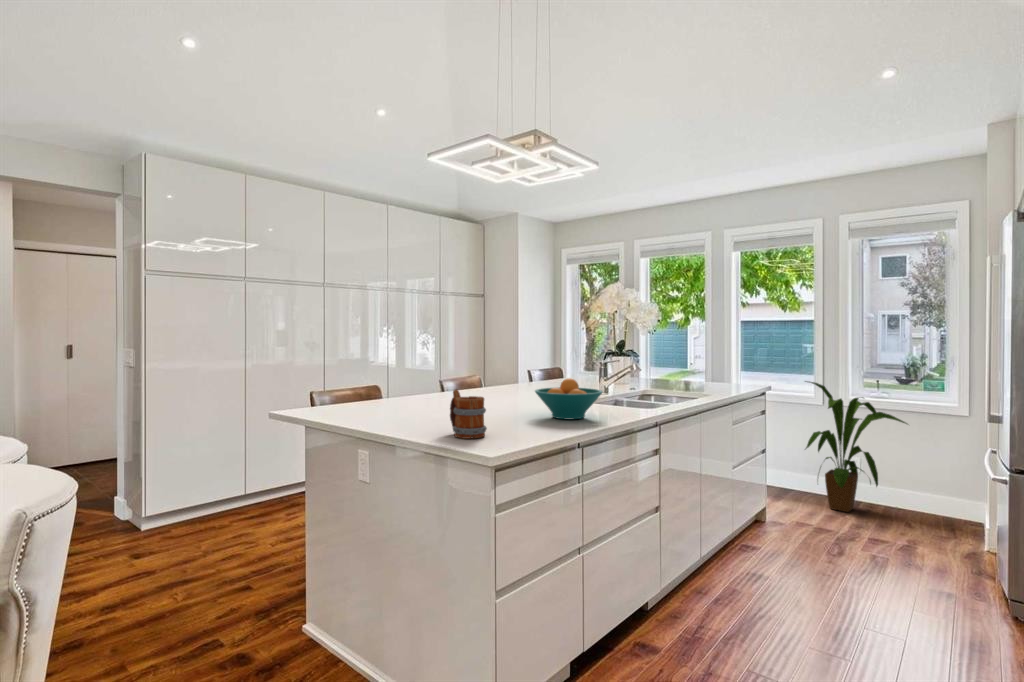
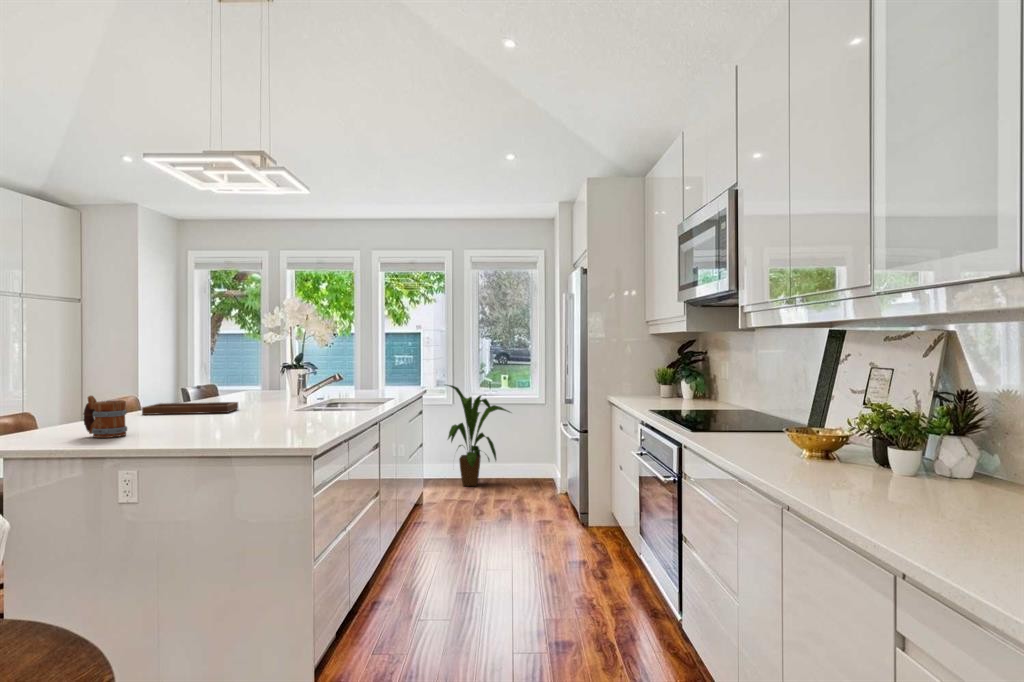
tray: none [455,371,536,400] -> present [142,385,238,415]
fruit bowl: present [535,378,602,419] -> none [279,385,343,421]
mug: present [450,389,487,439] -> present [83,396,127,438]

